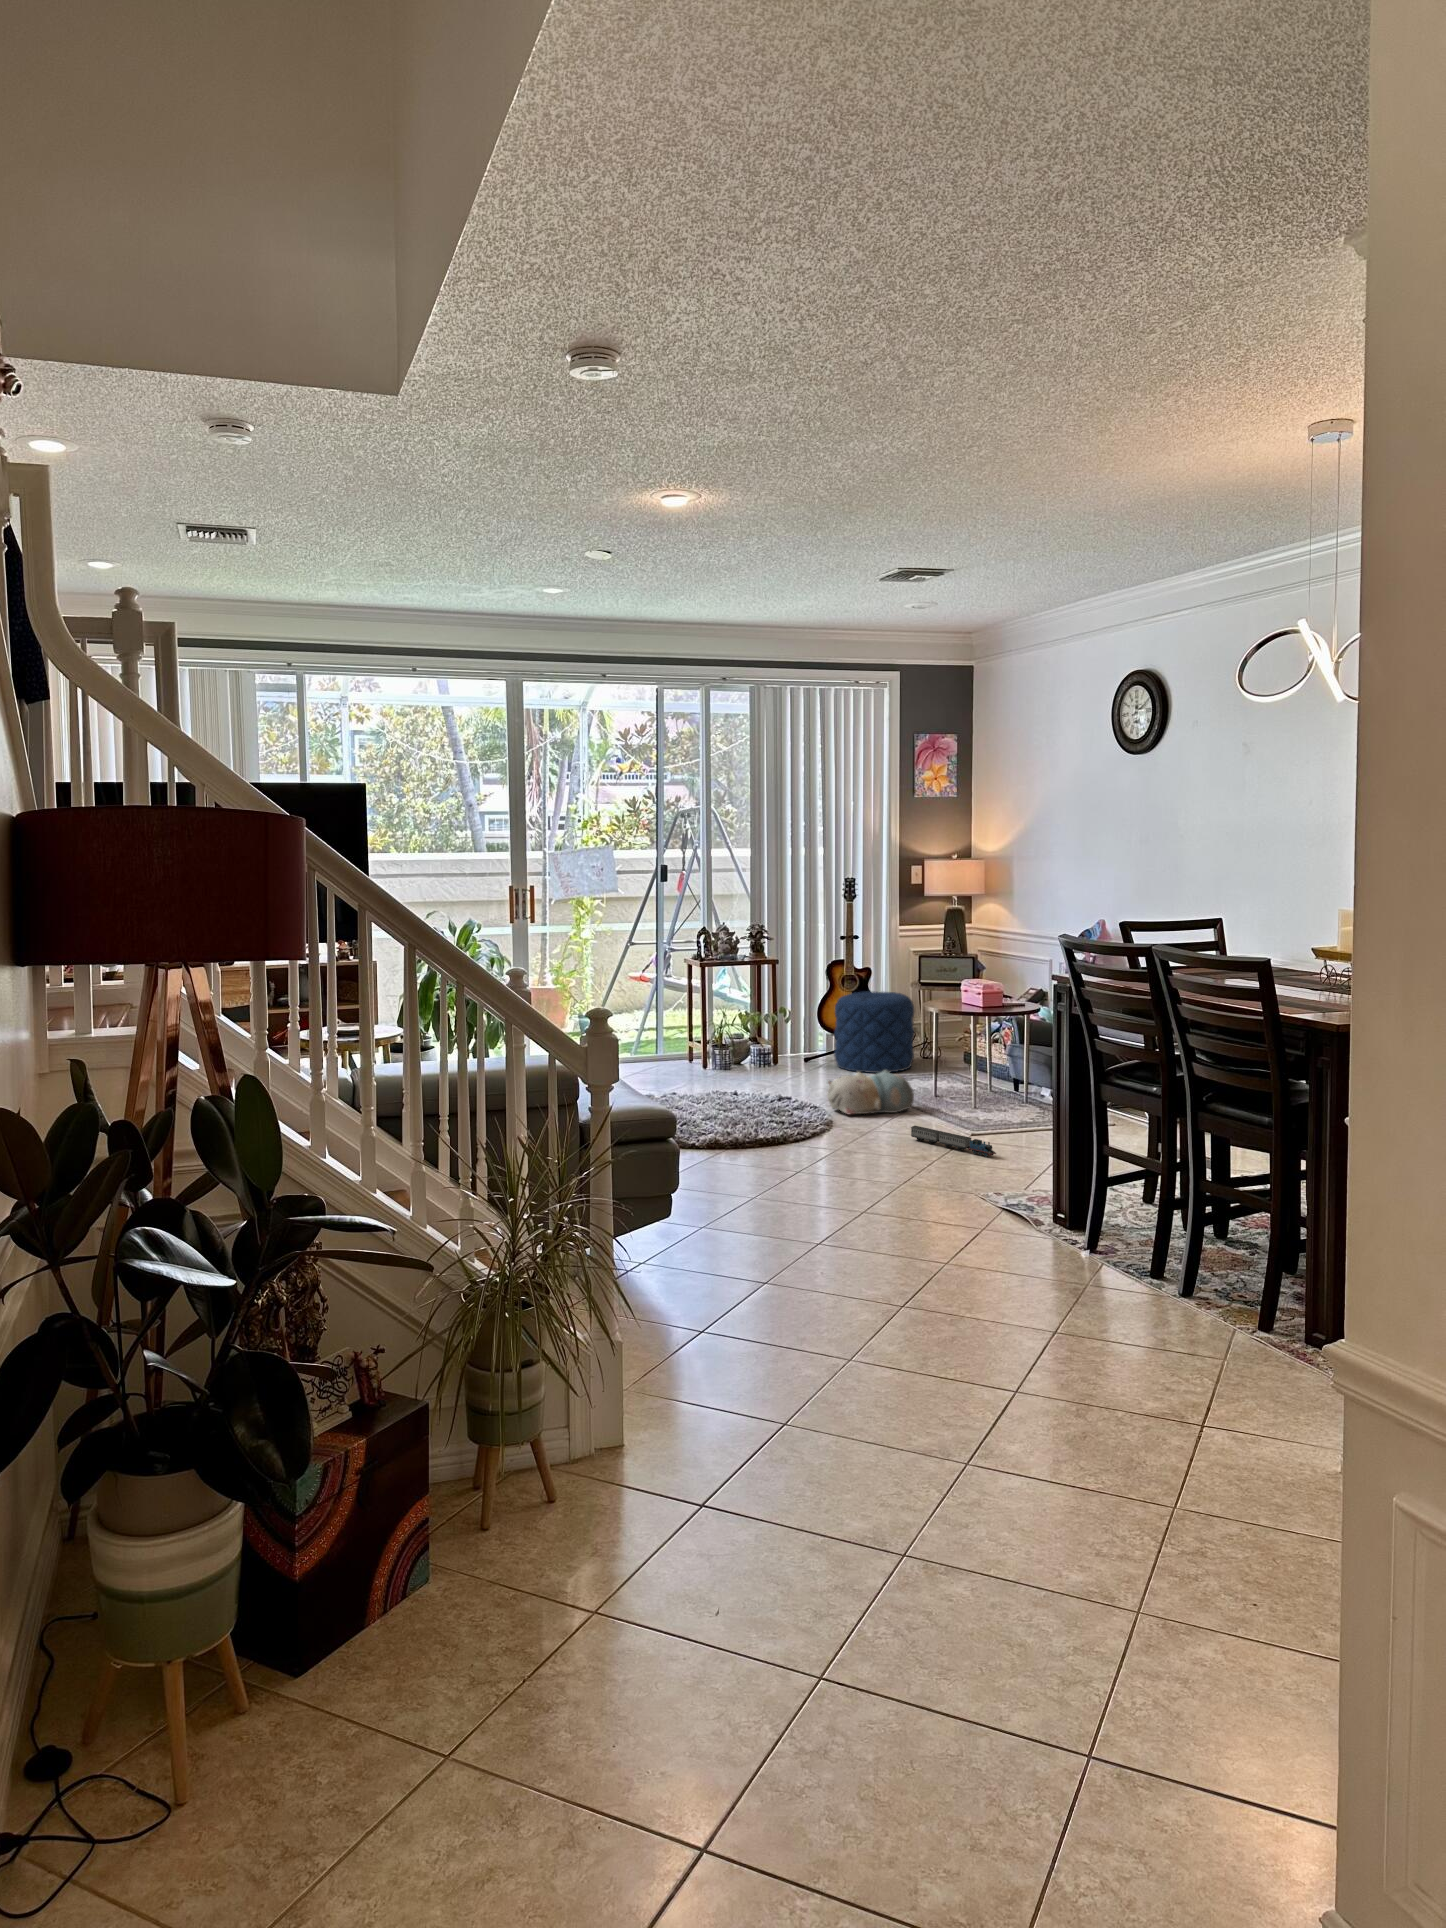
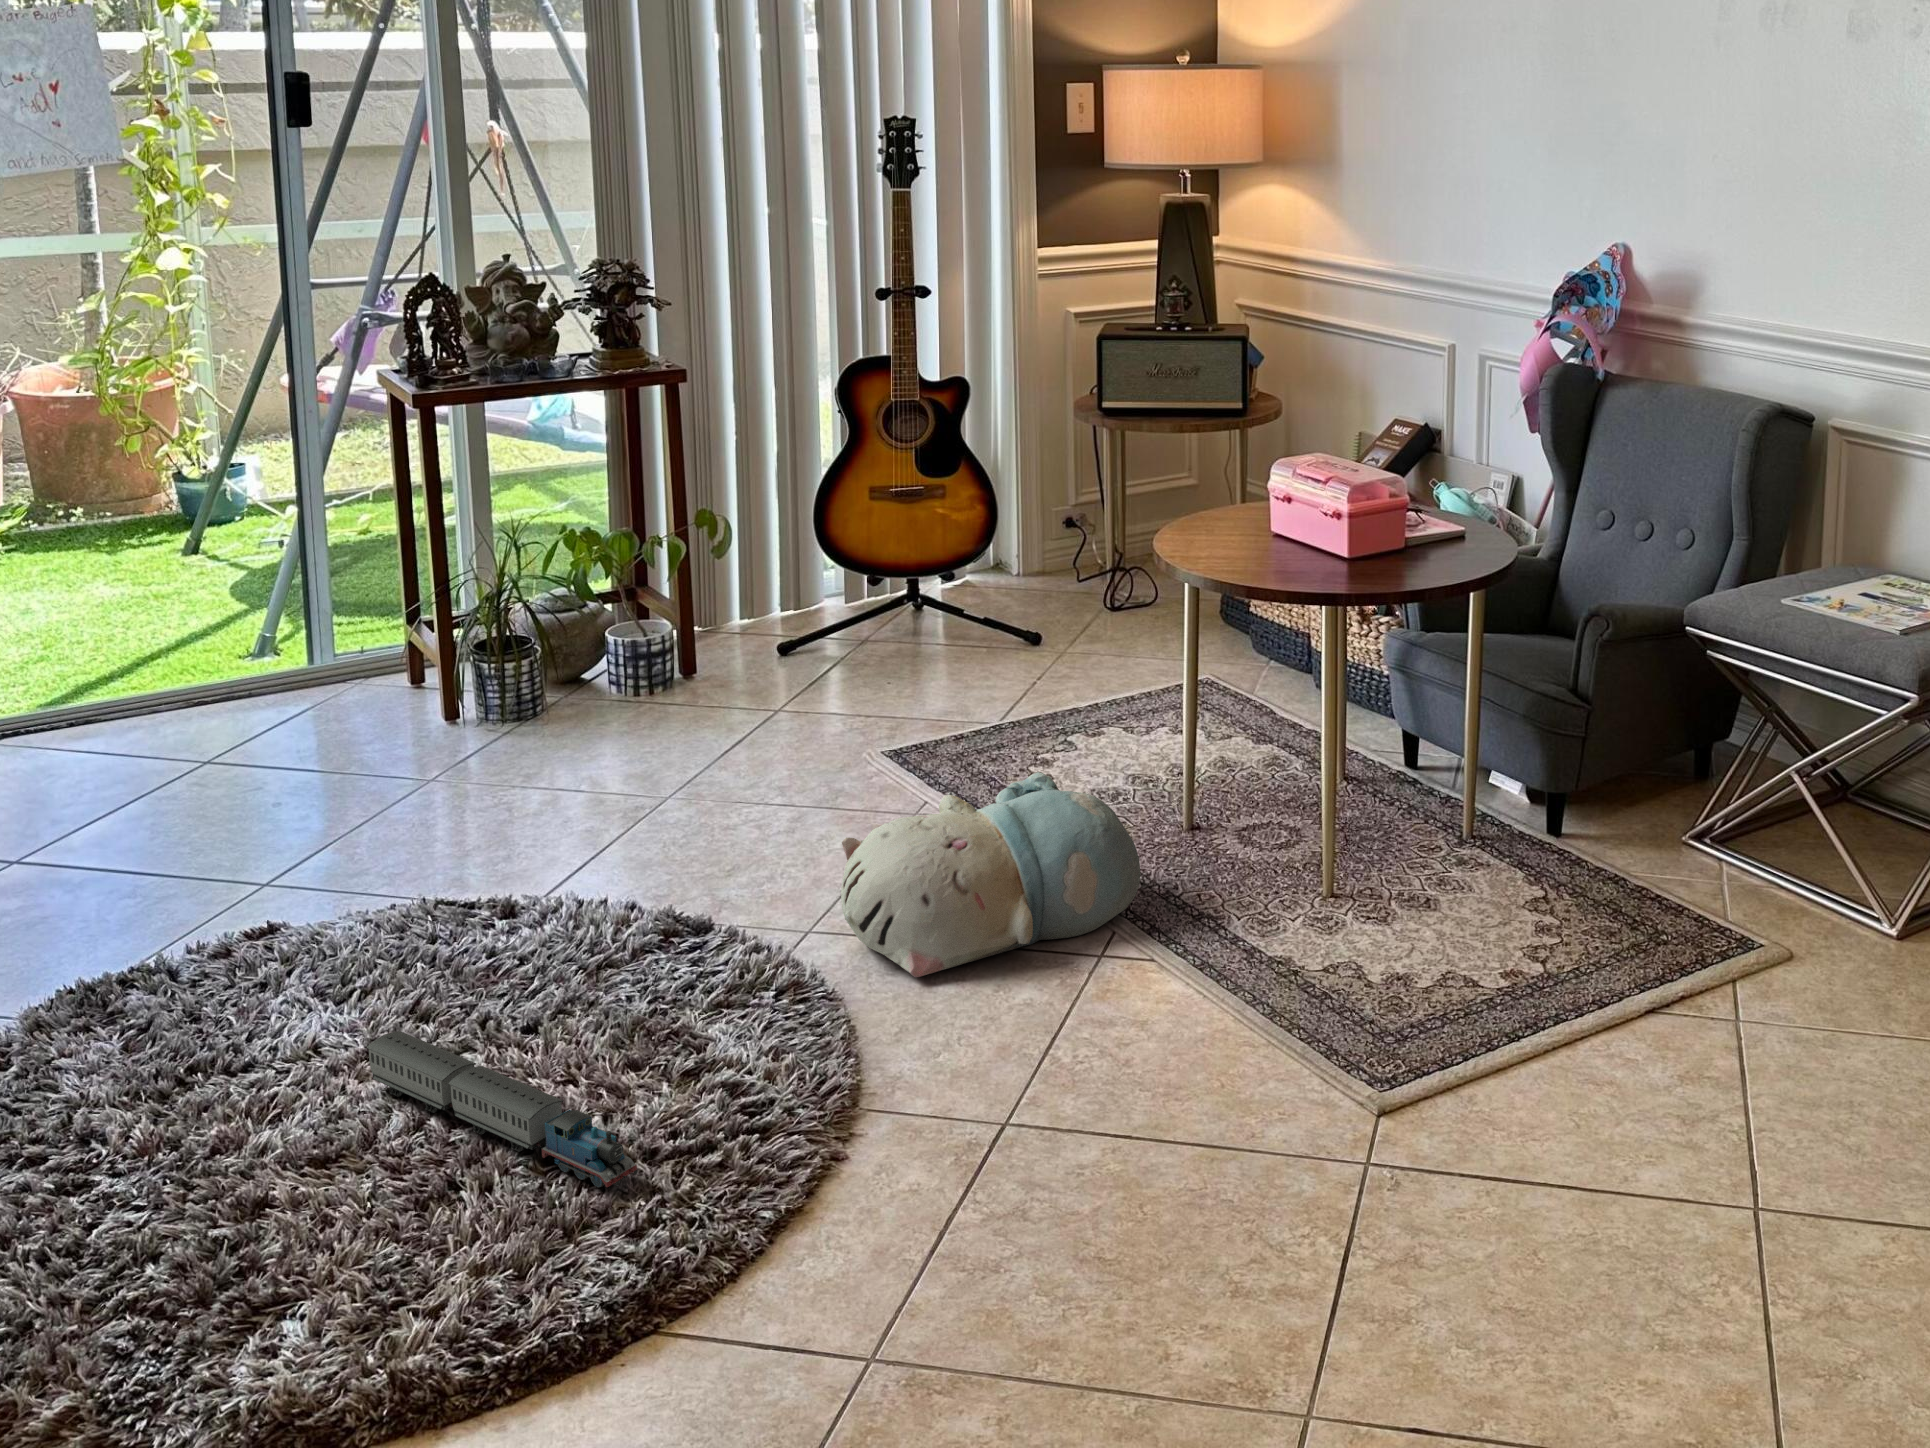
pouf: present [835,992,914,1073] -> none [862,449,1096,703]
toy train: present [911,1126,996,1157] -> present [367,1031,638,1187]

